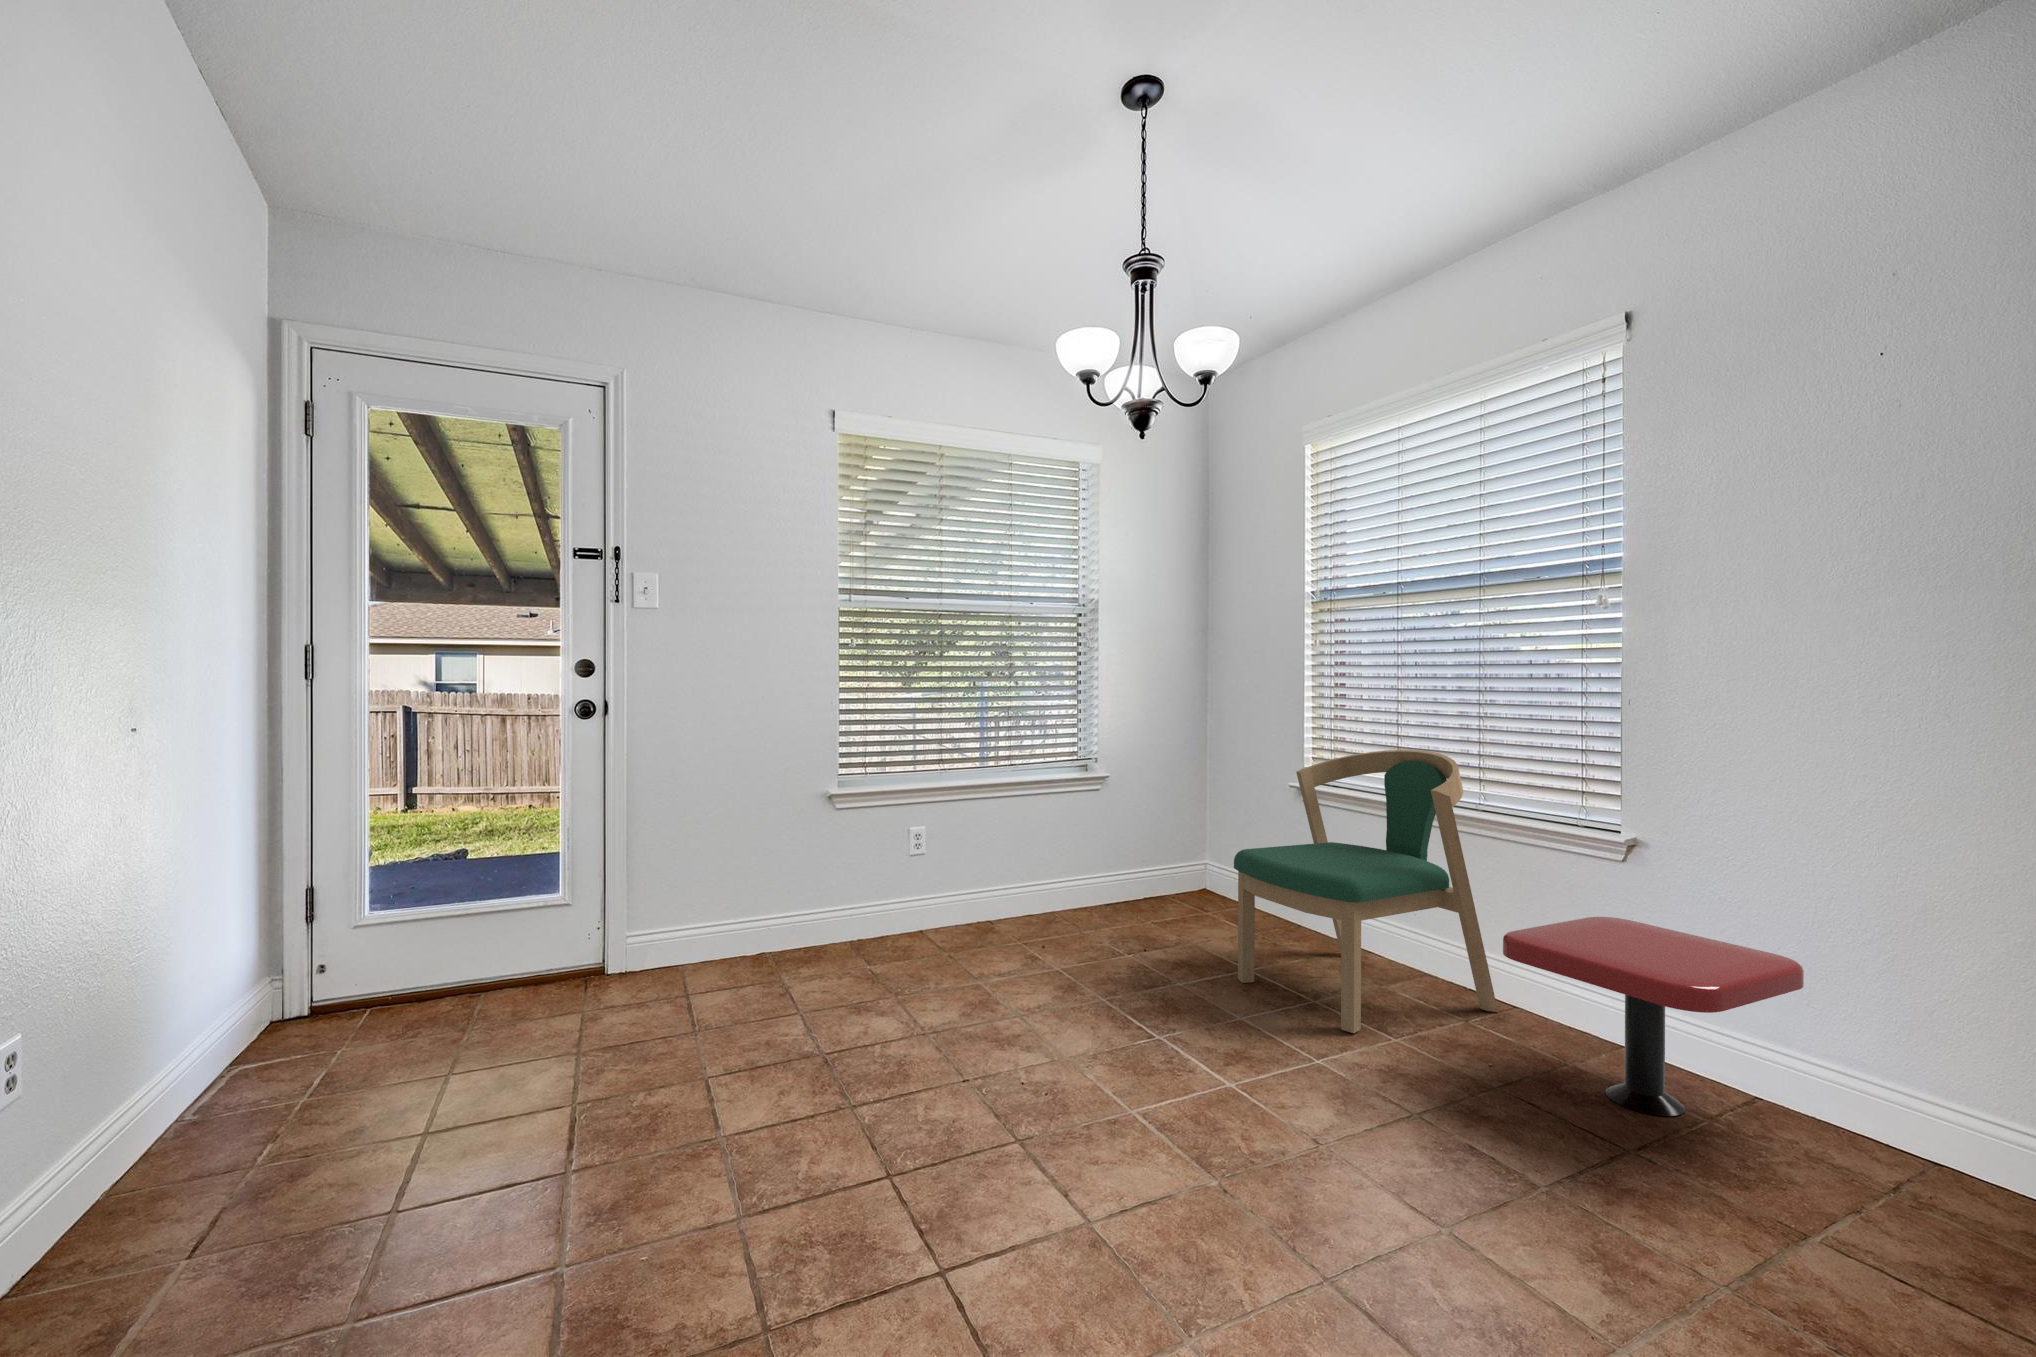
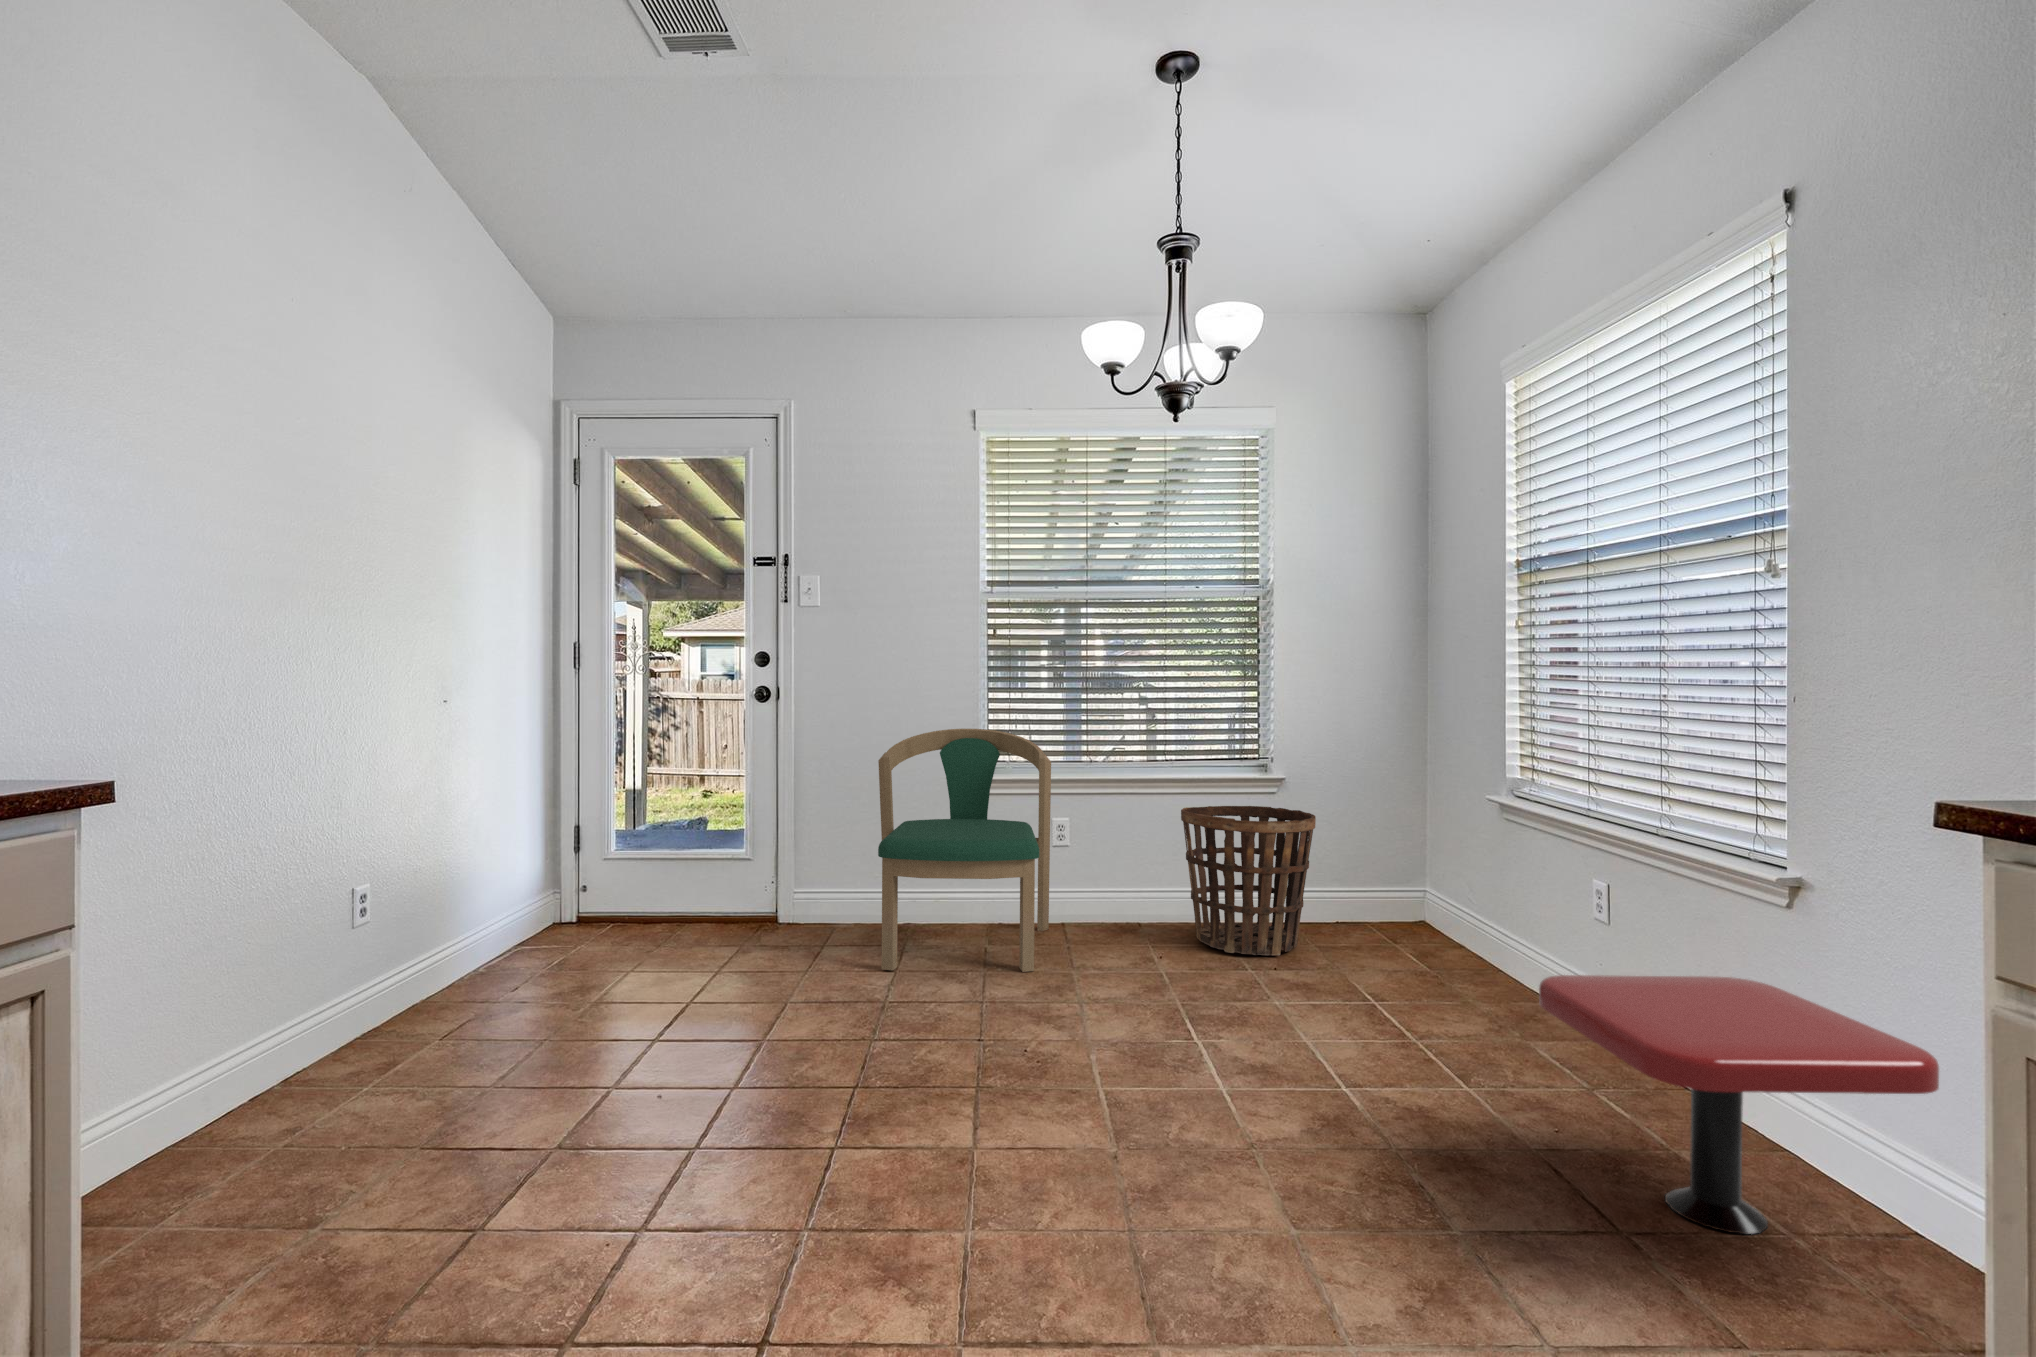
dining chair: present [1234,750,1498,1033] -> present [878,729,1051,972]
basket: none [1034,803,1155,941] -> present [1181,806,1316,955]

